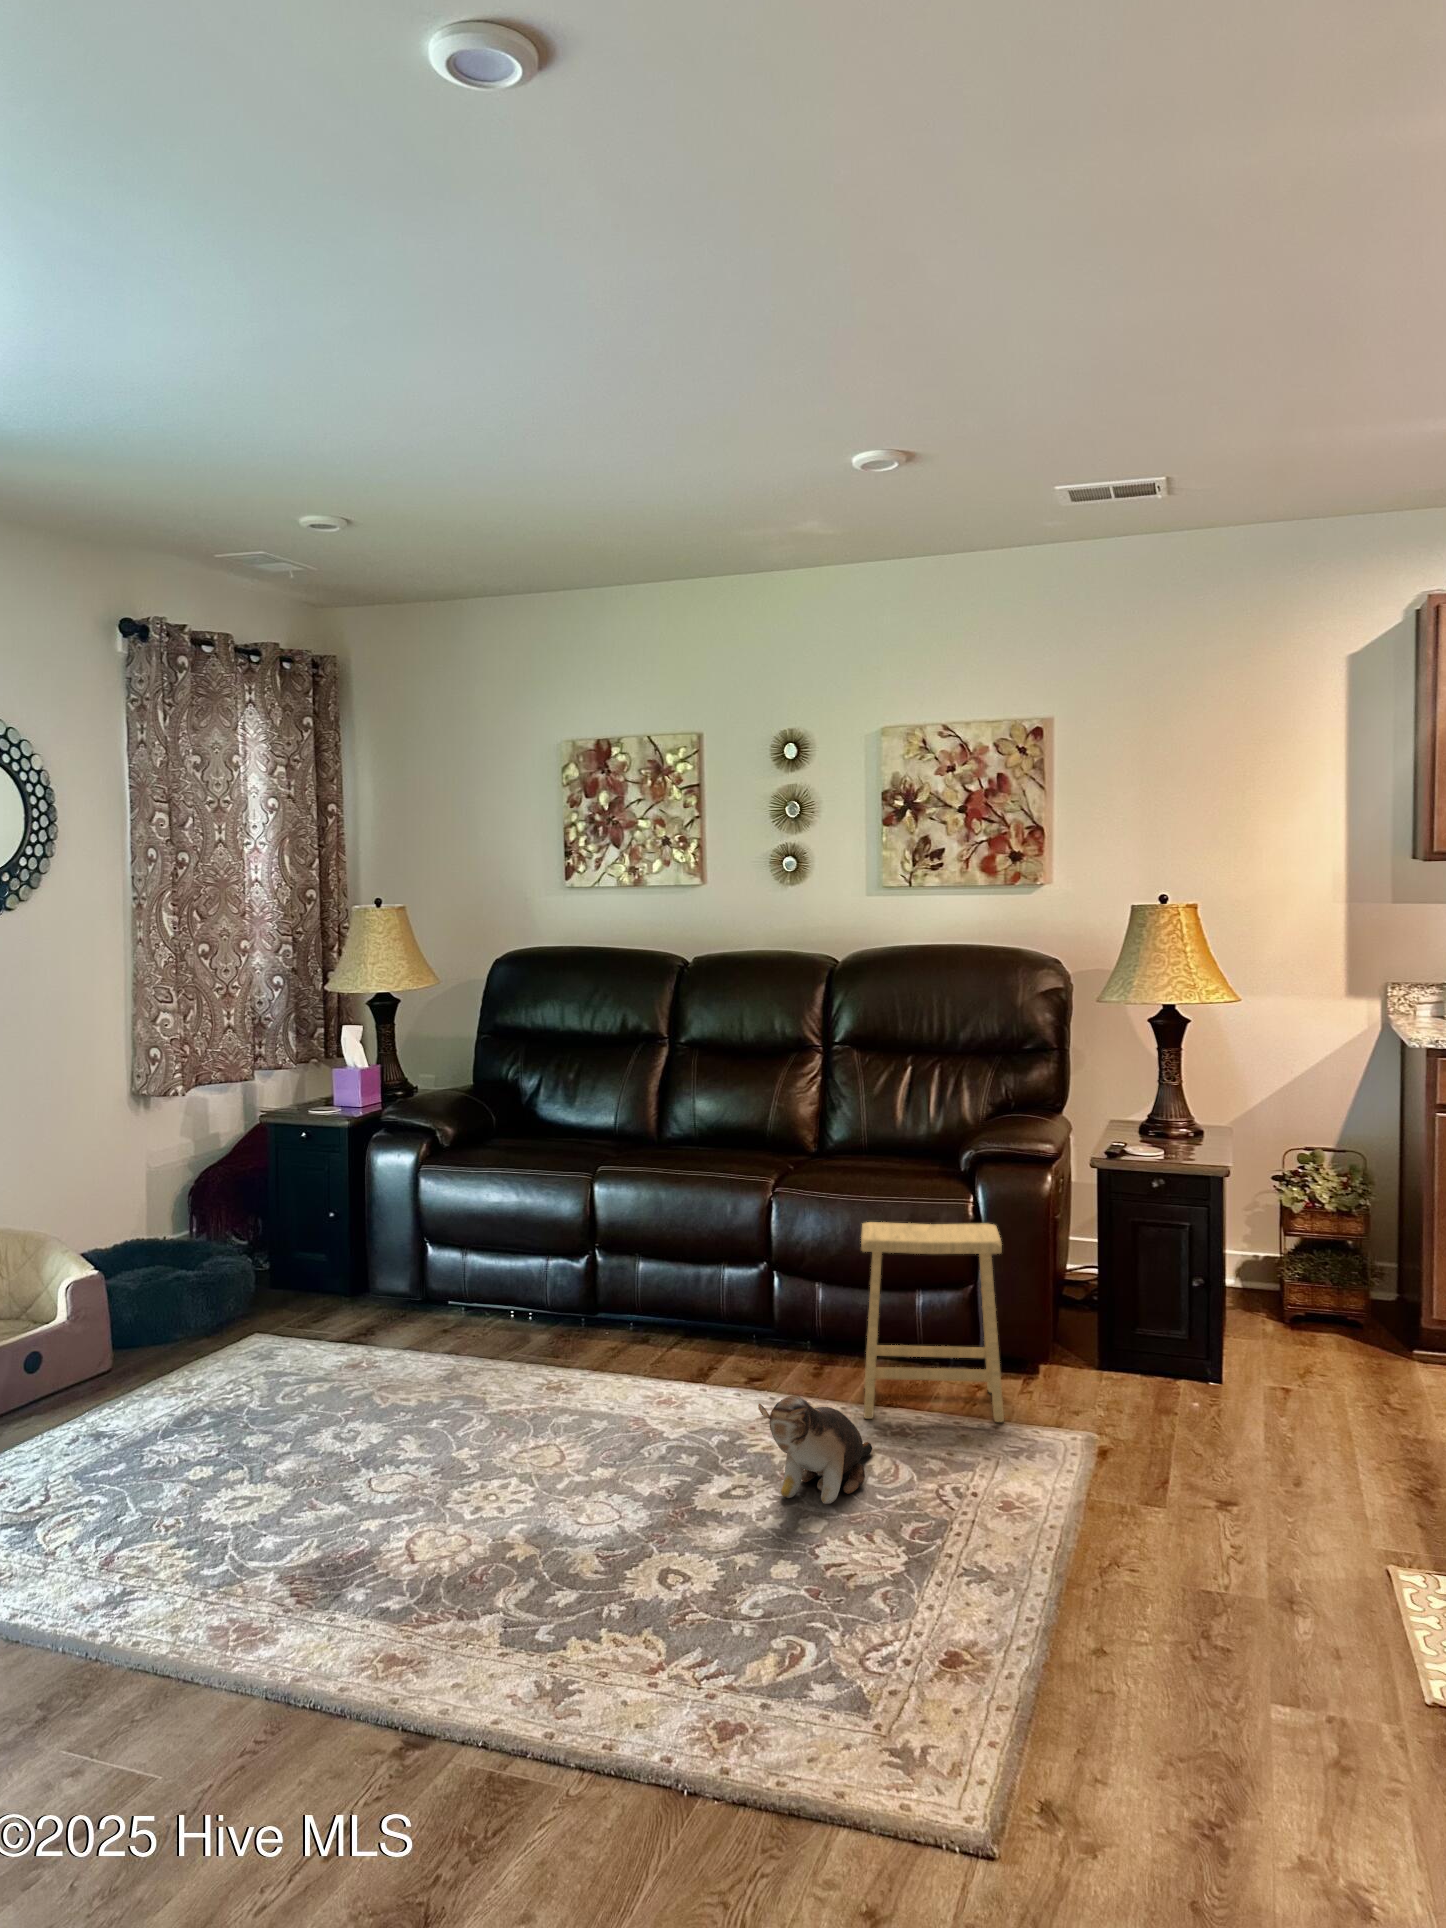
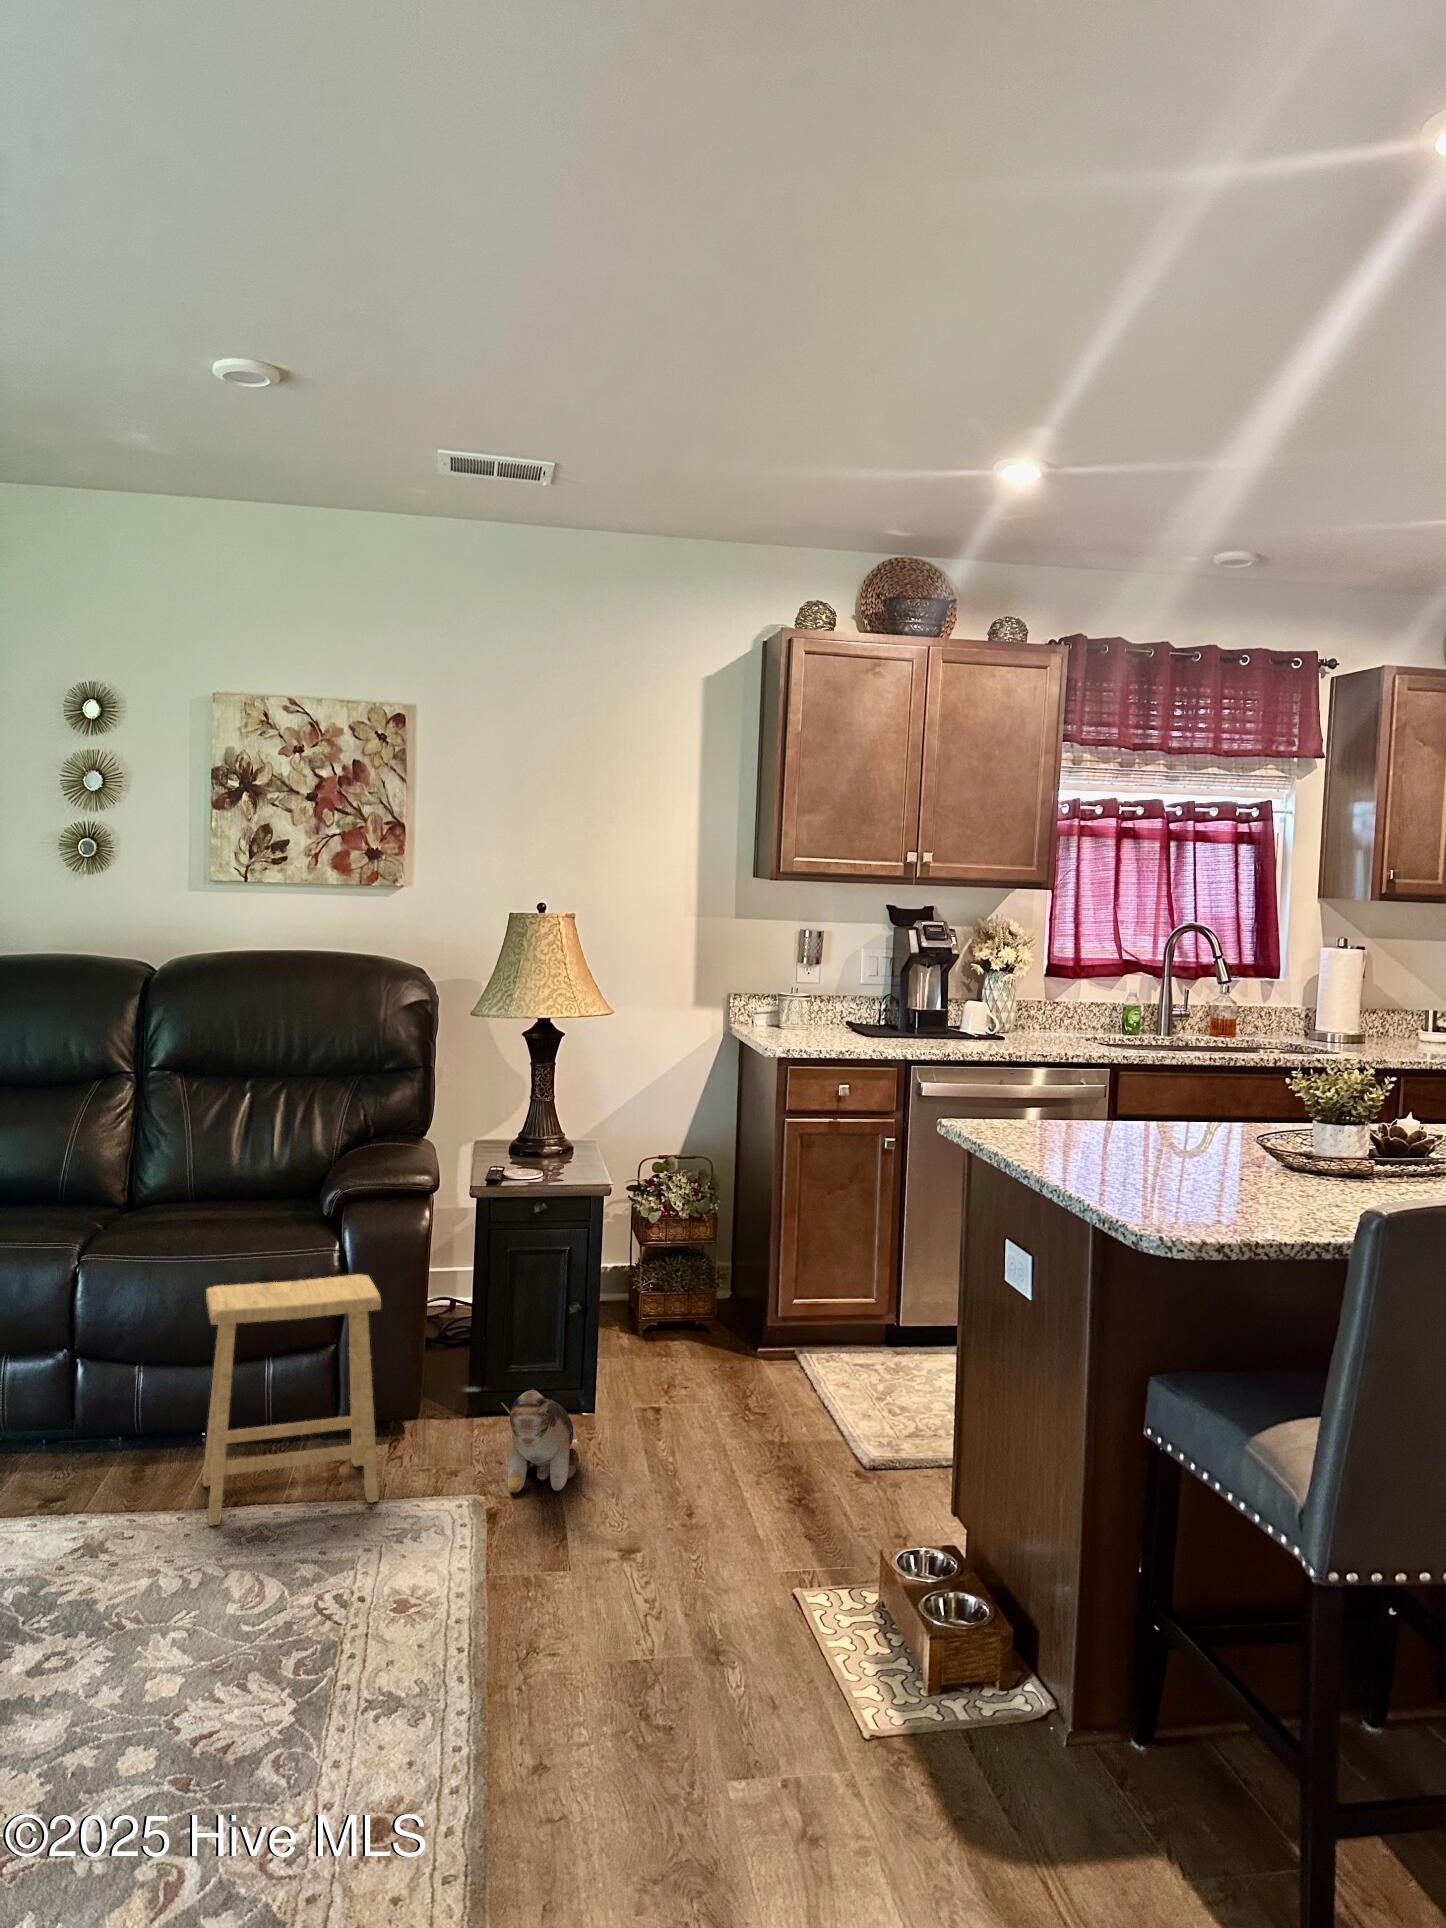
plush toy: present [758,1395,872,1504] -> present [502,1389,579,1492]

